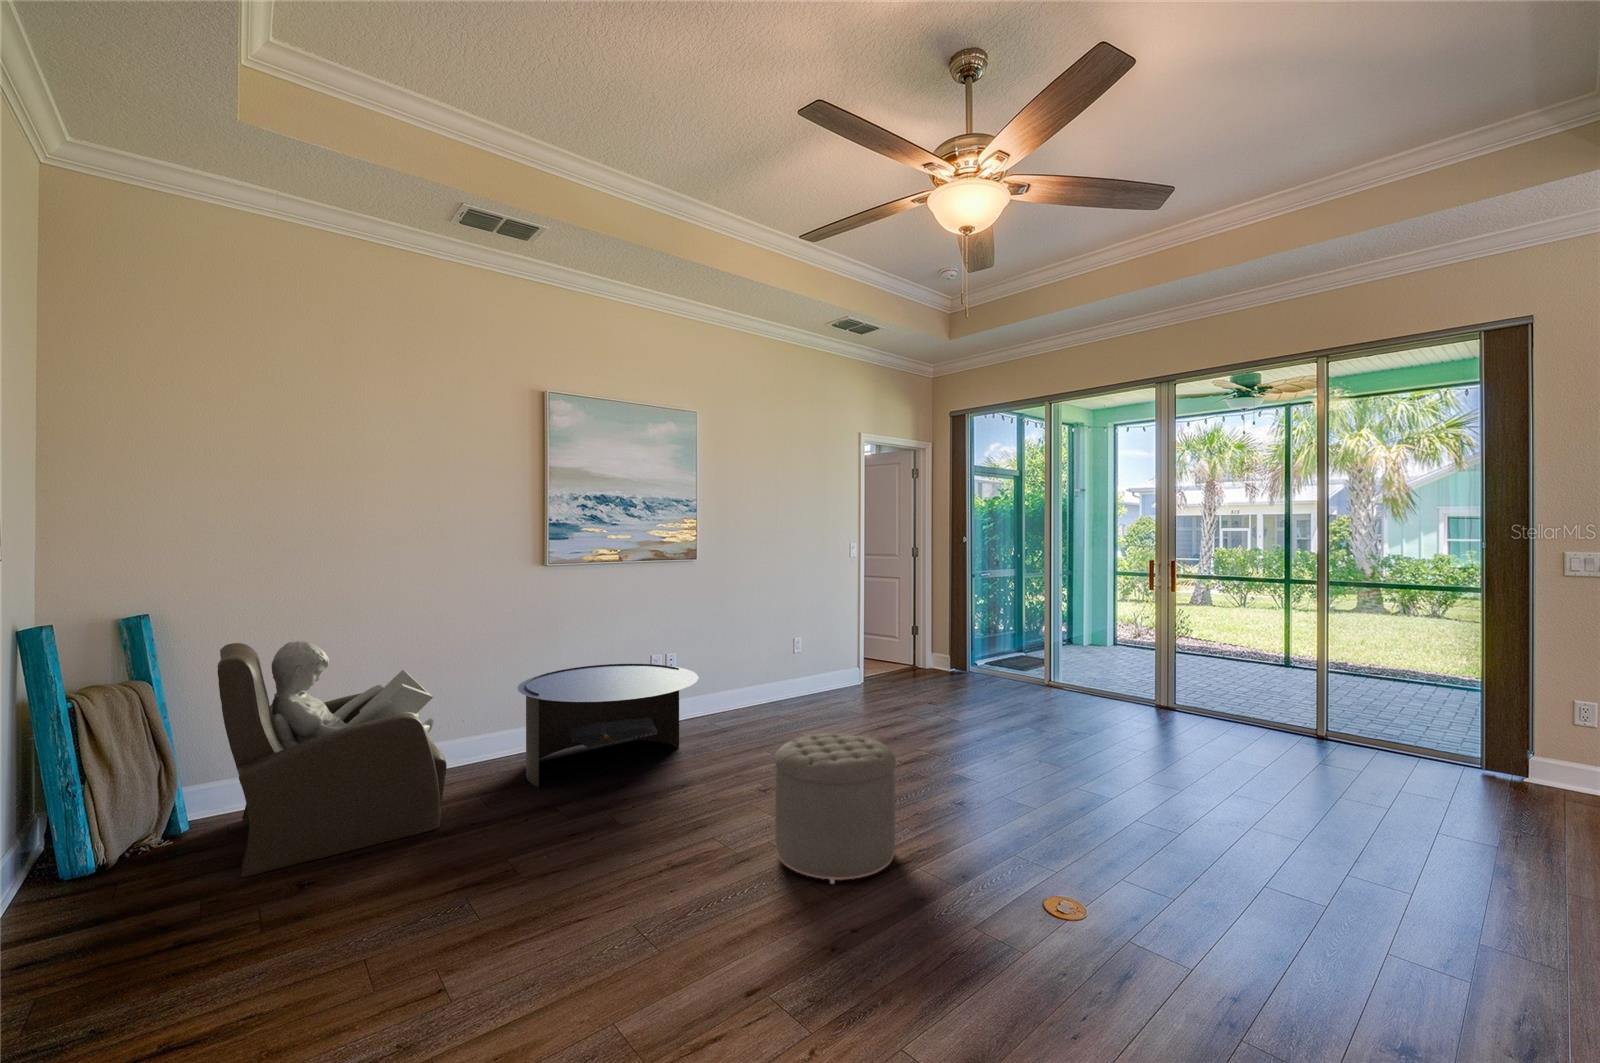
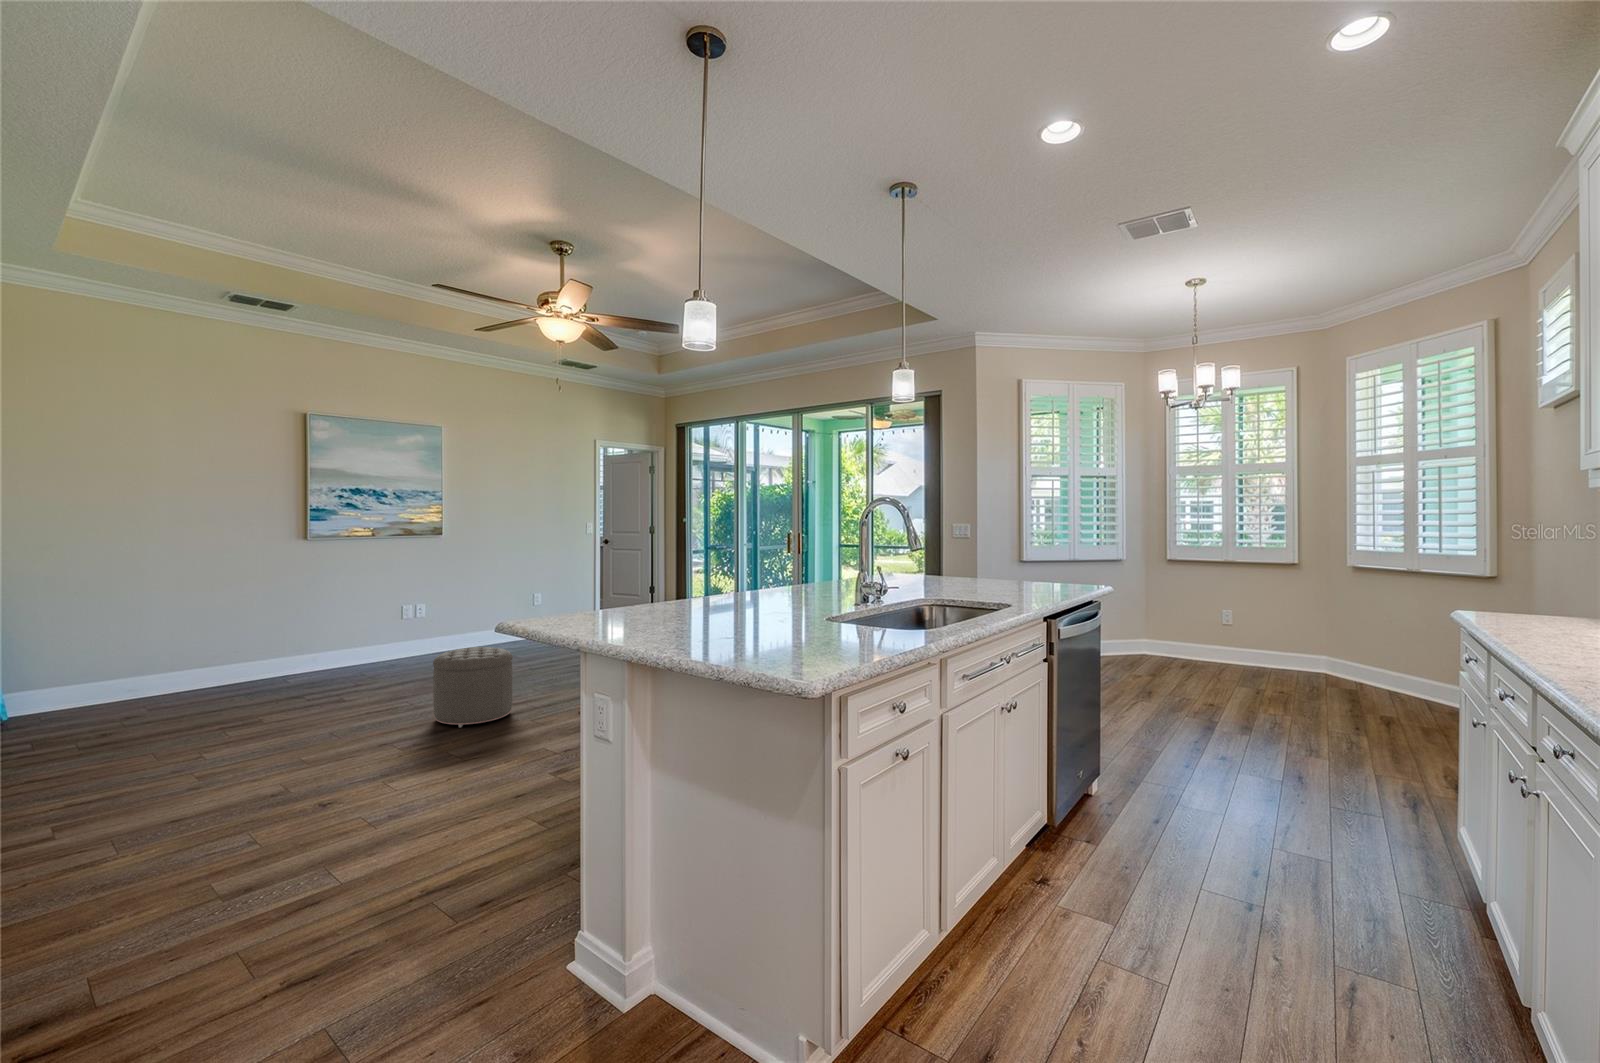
armchair: present [217,641,447,877] -> none [43,591,219,736]
coffee table: present [517,664,698,787] -> none [279,612,424,692]

